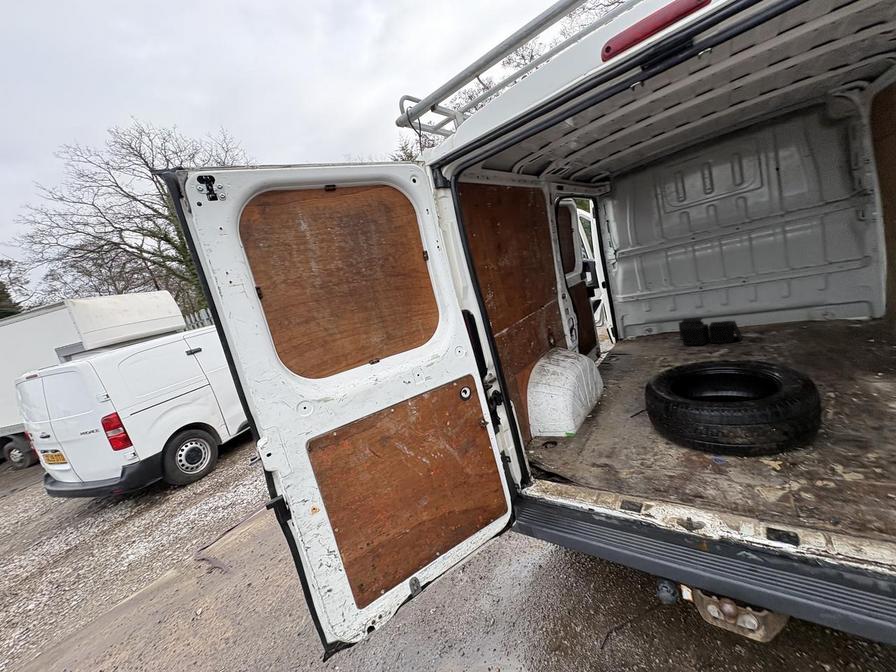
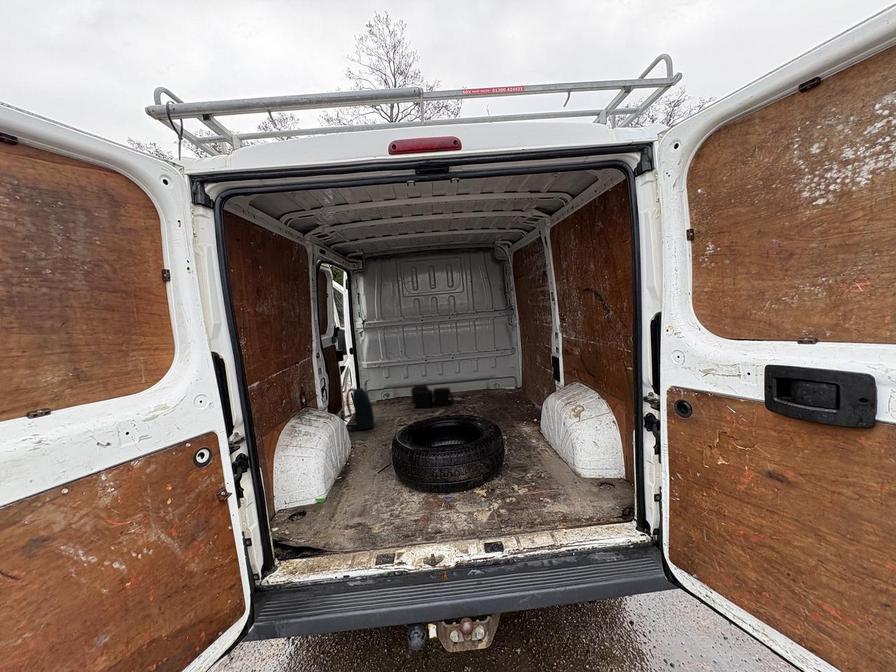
backpack: none [598,325,630,368] -> present [346,388,374,430]

